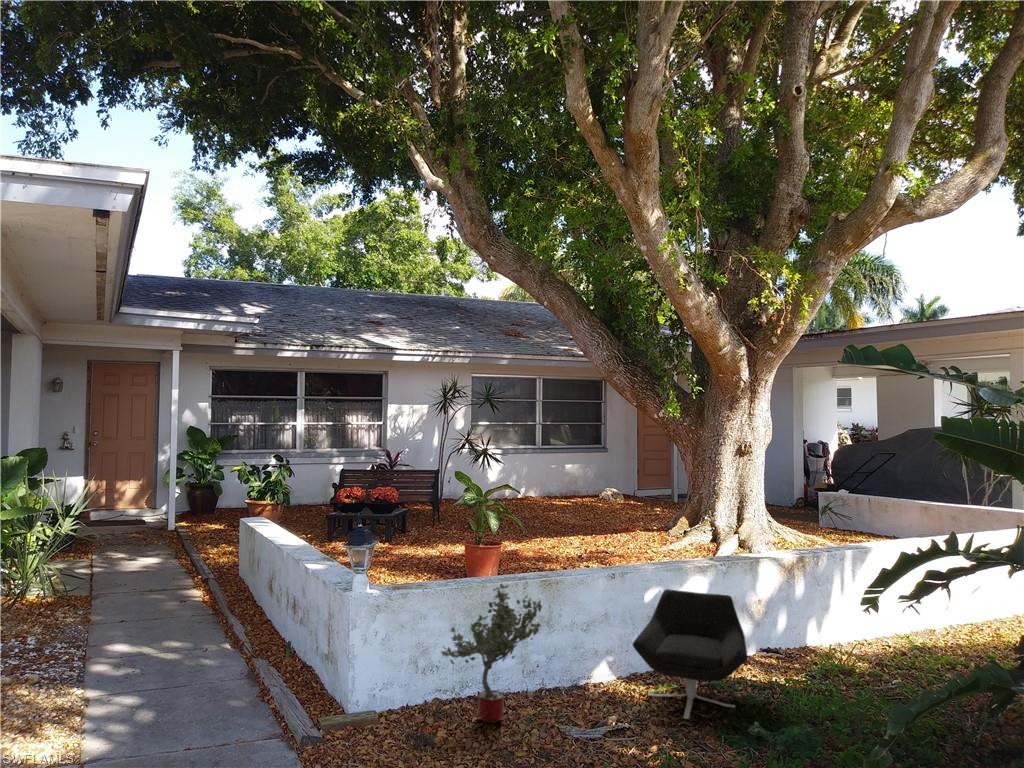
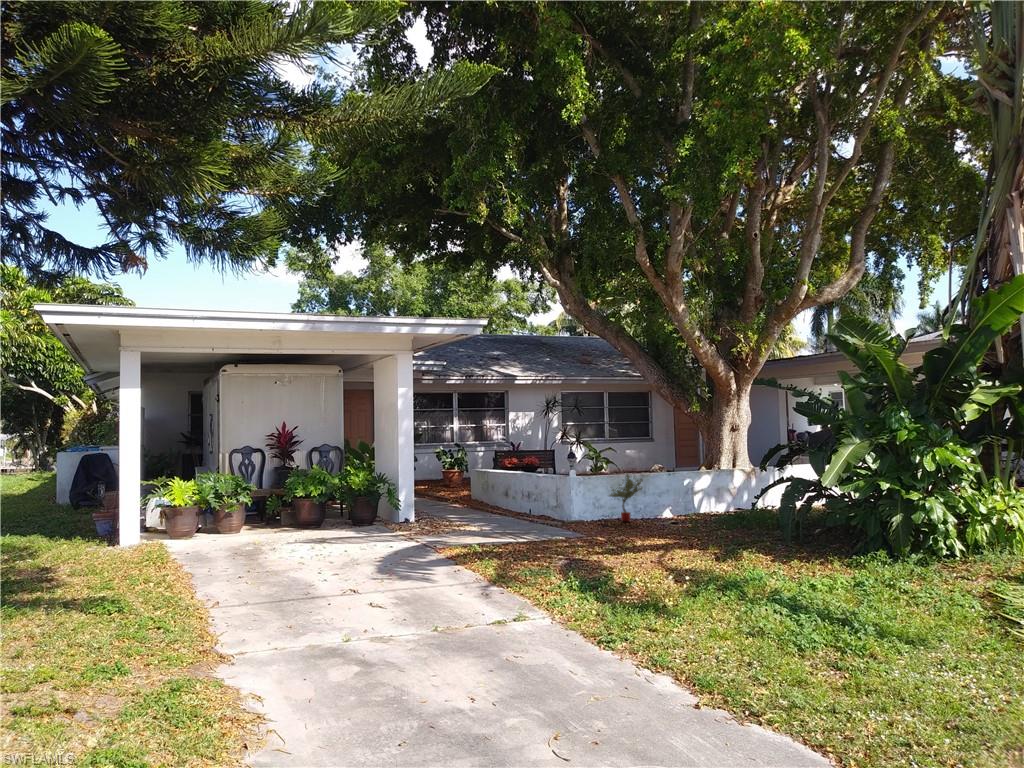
lounge chair: present [633,589,747,719] -> none [678,480,723,521]

